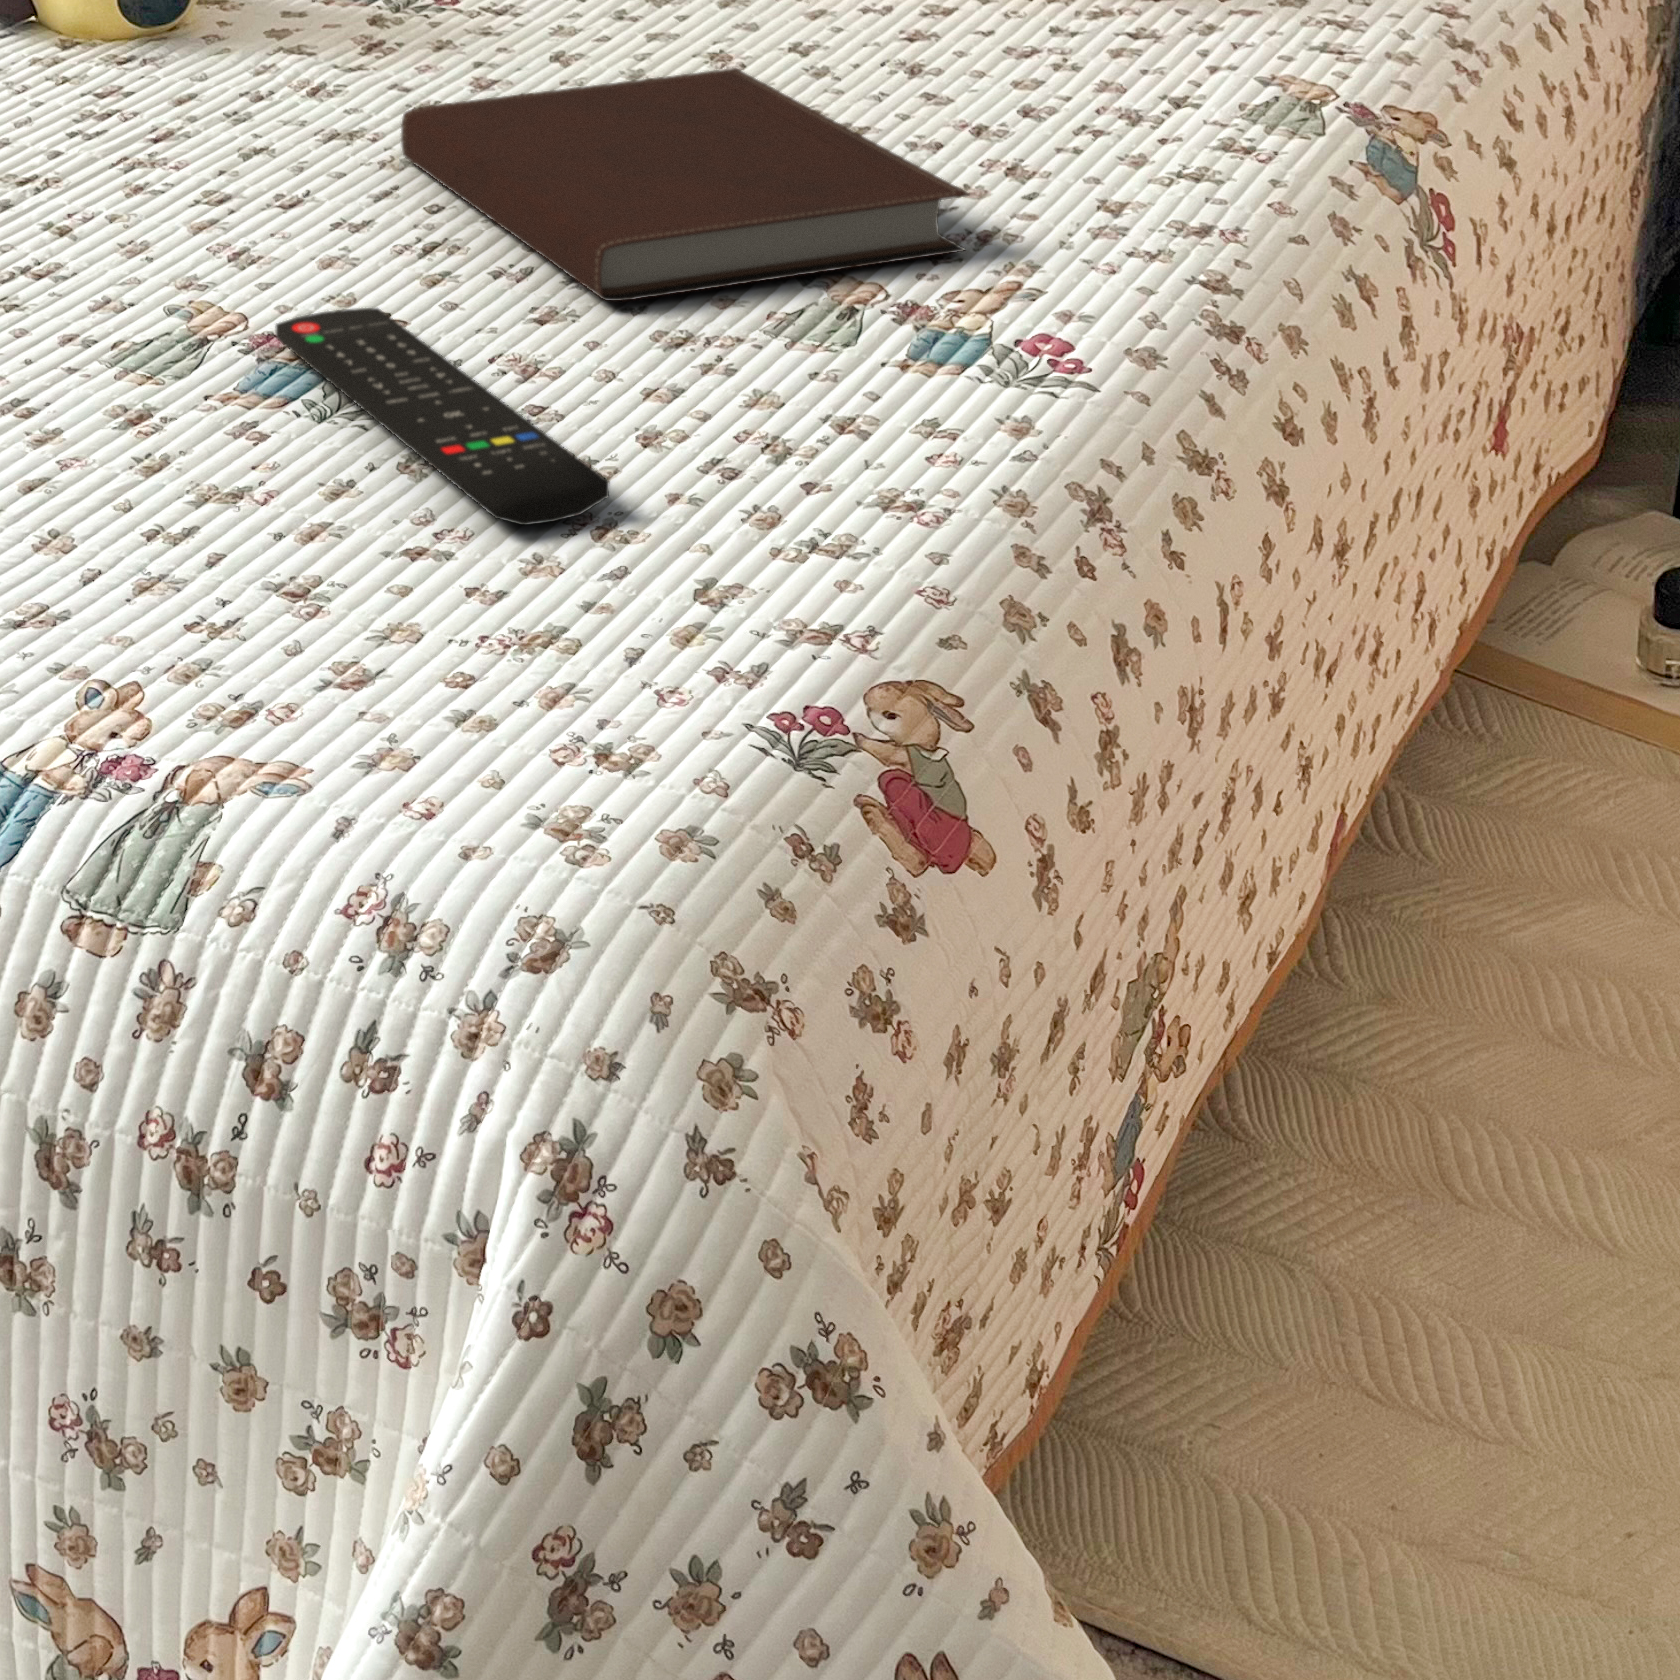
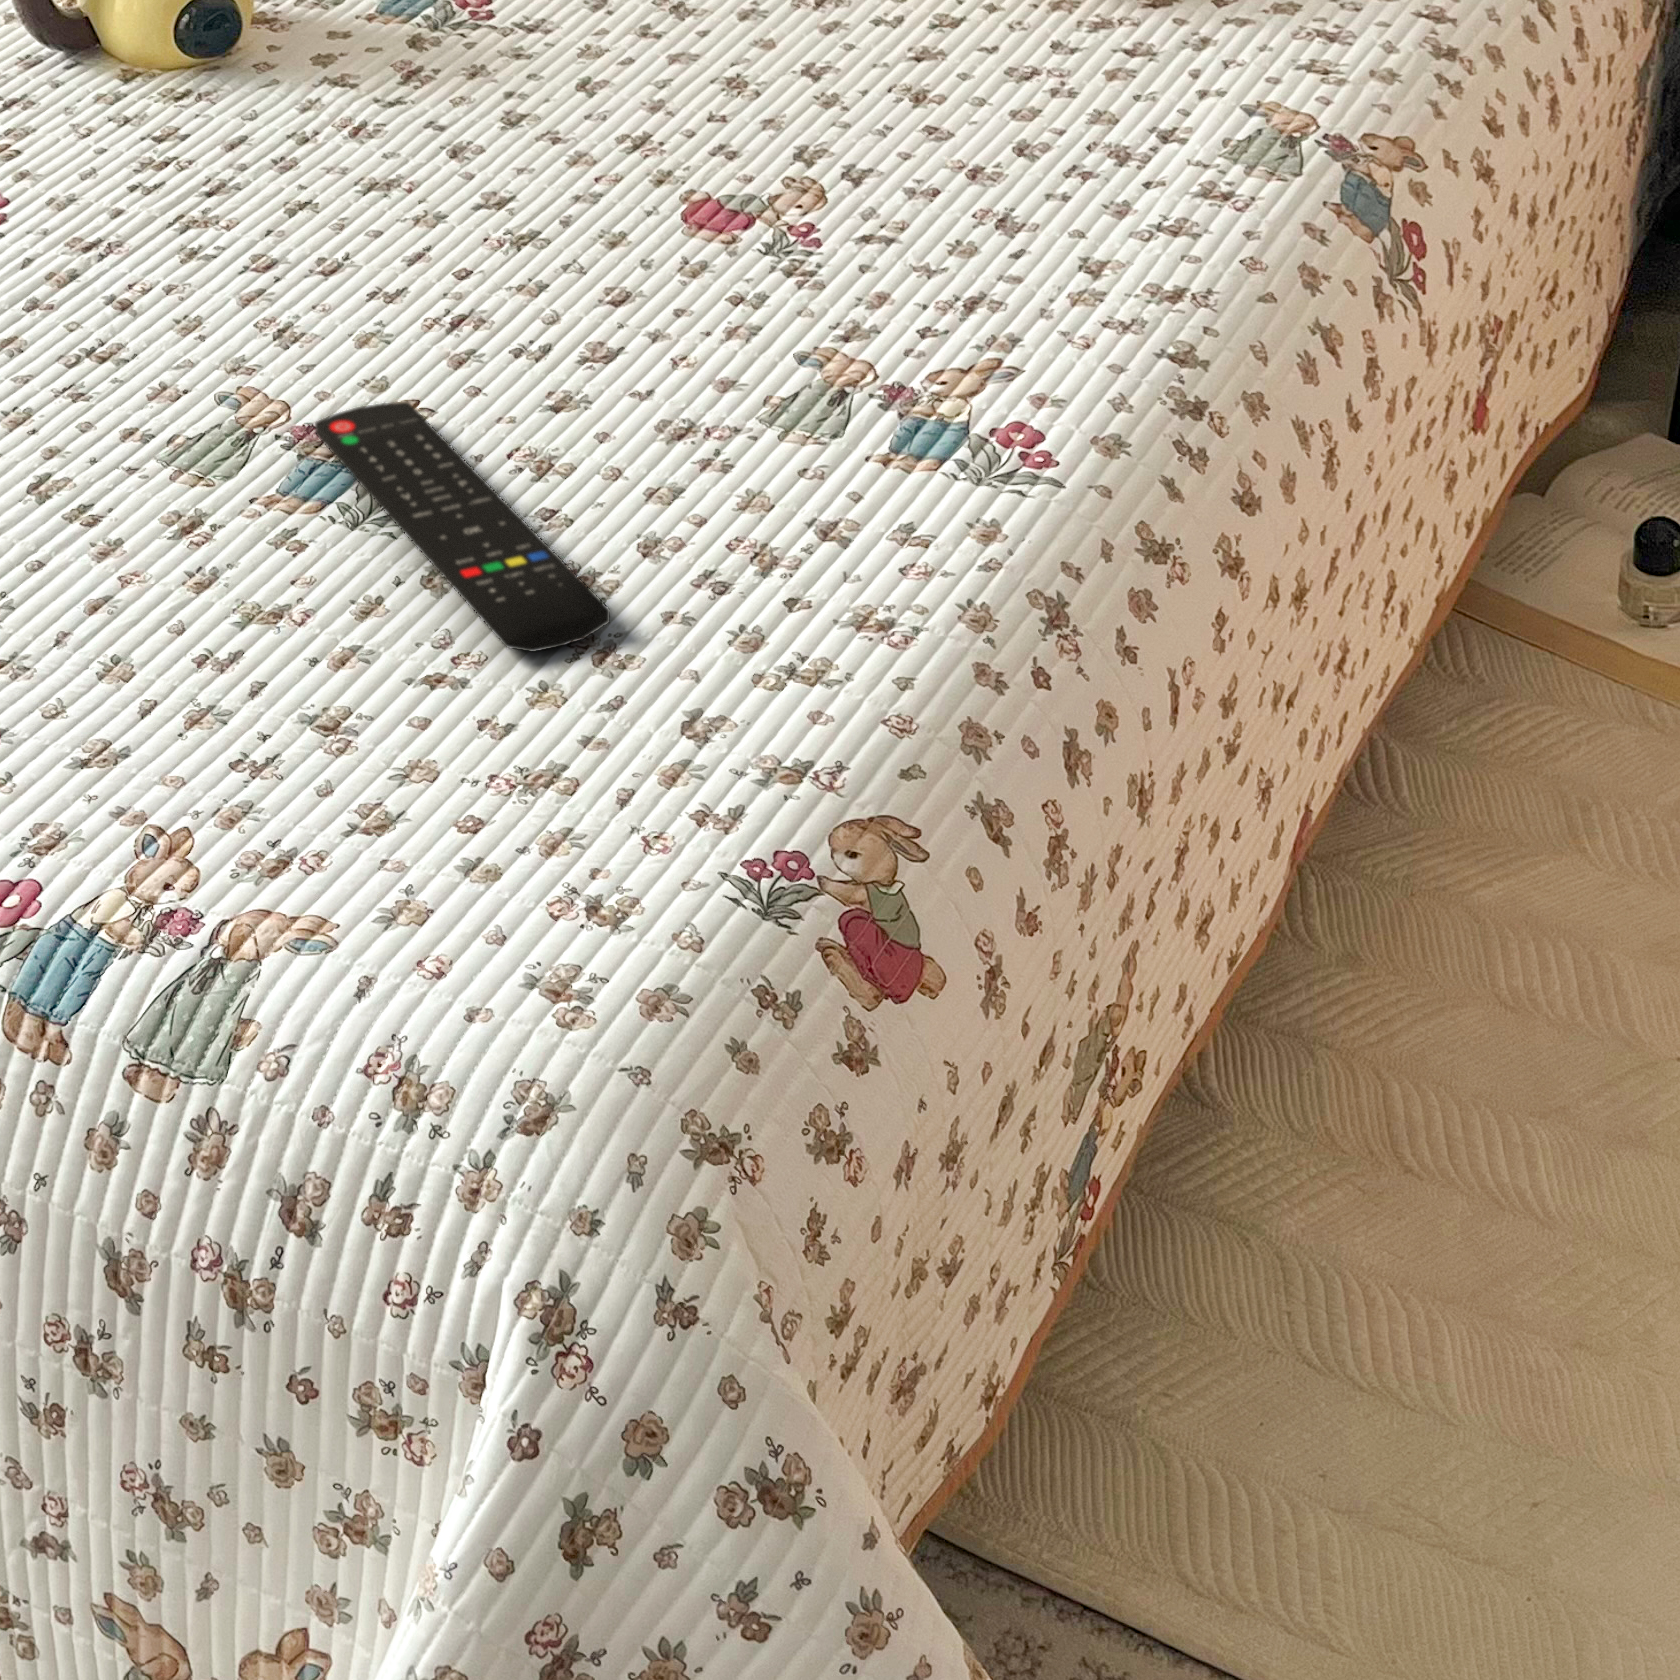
notebook: present [401,68,969,301] -> none [434,112,956,387]

